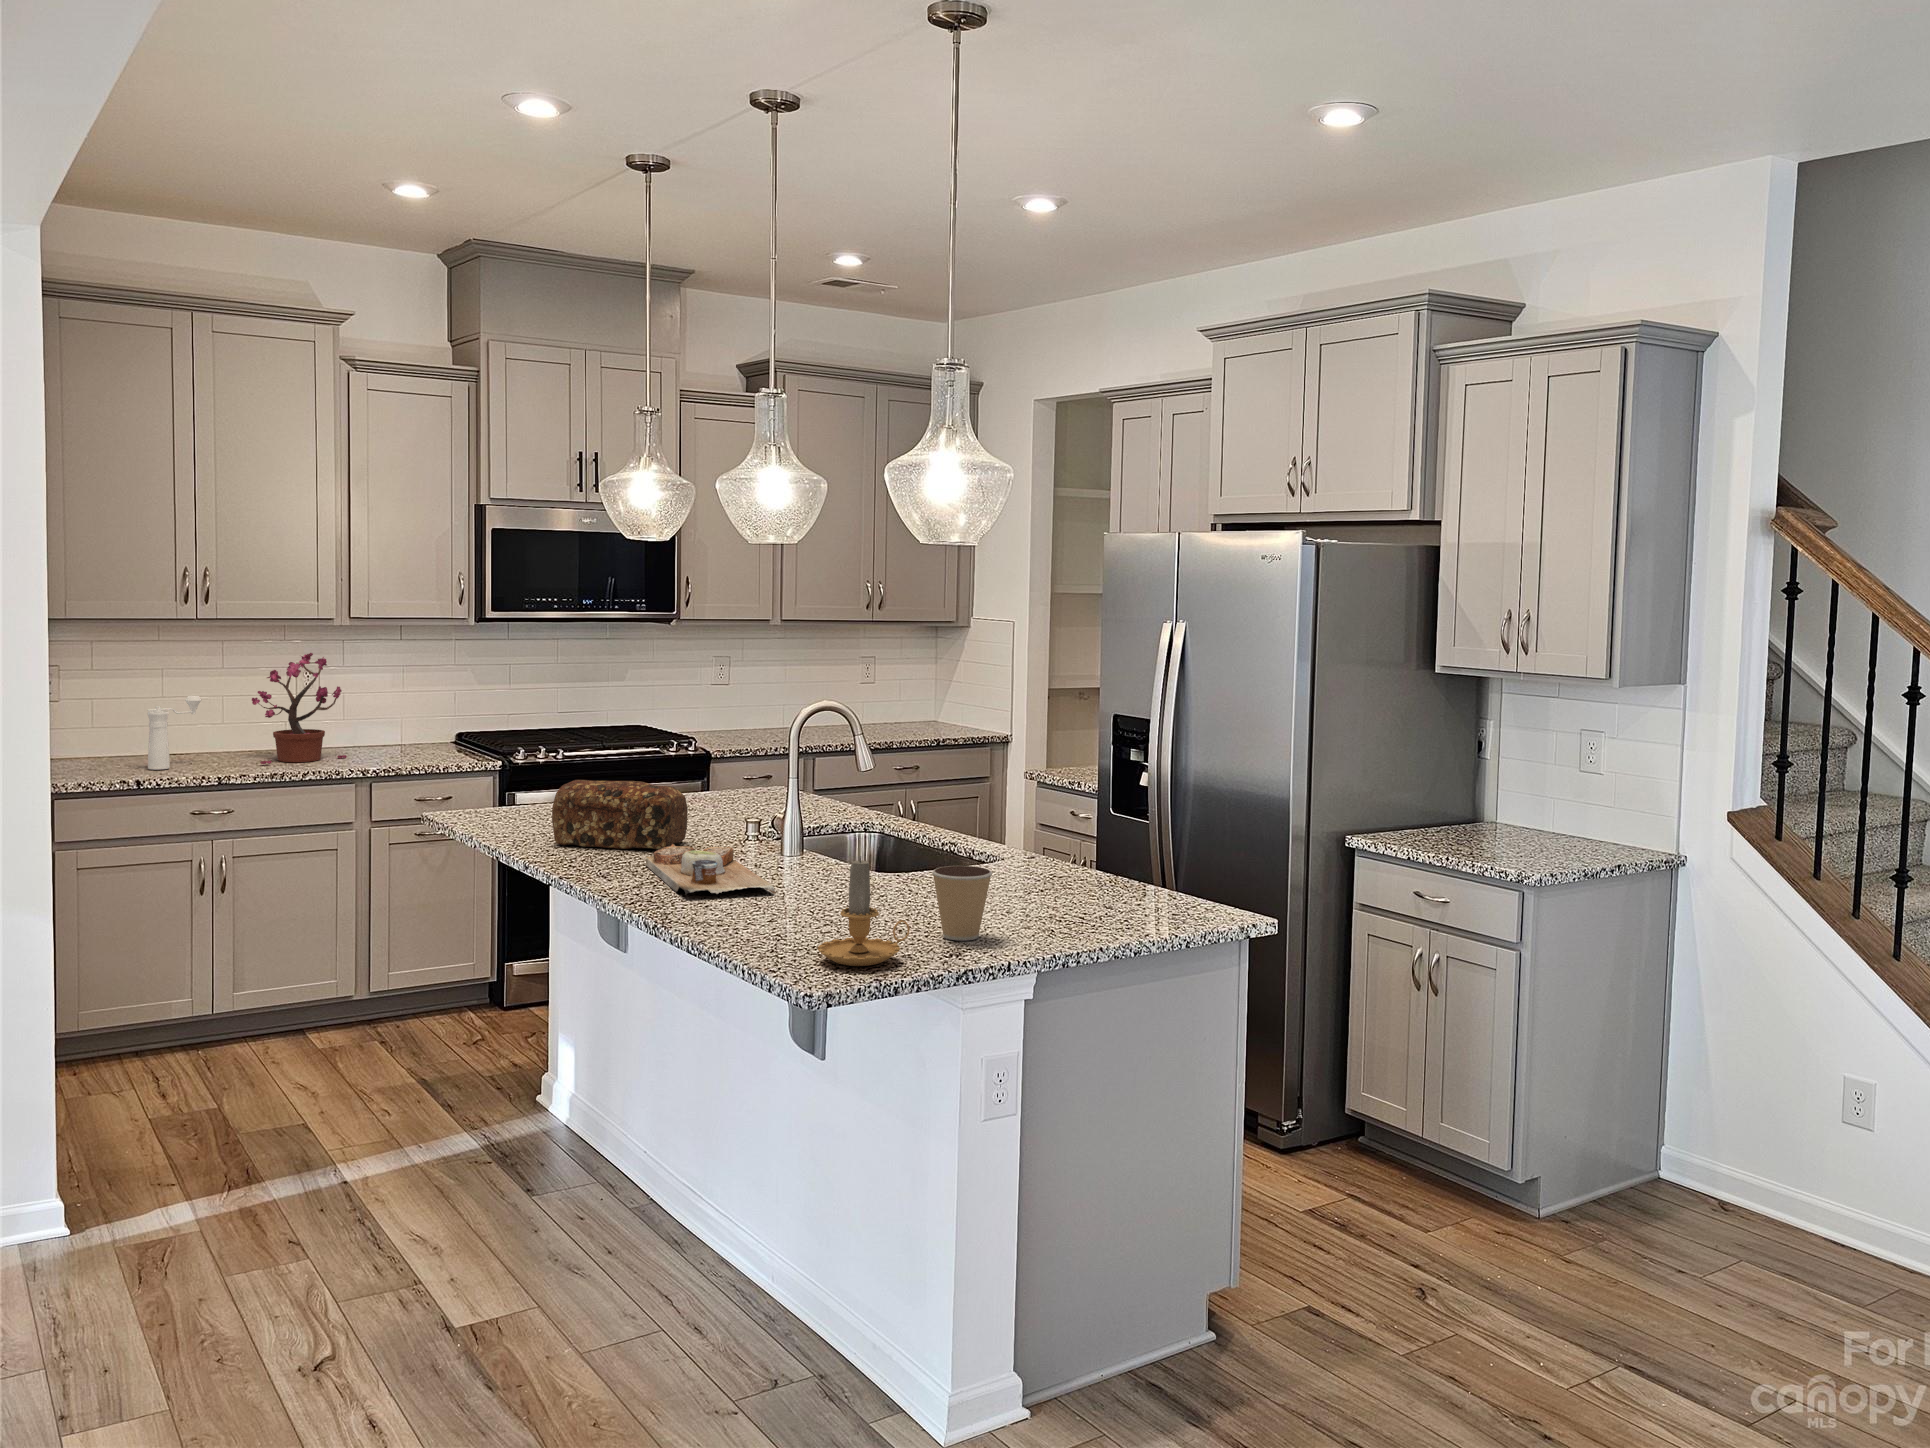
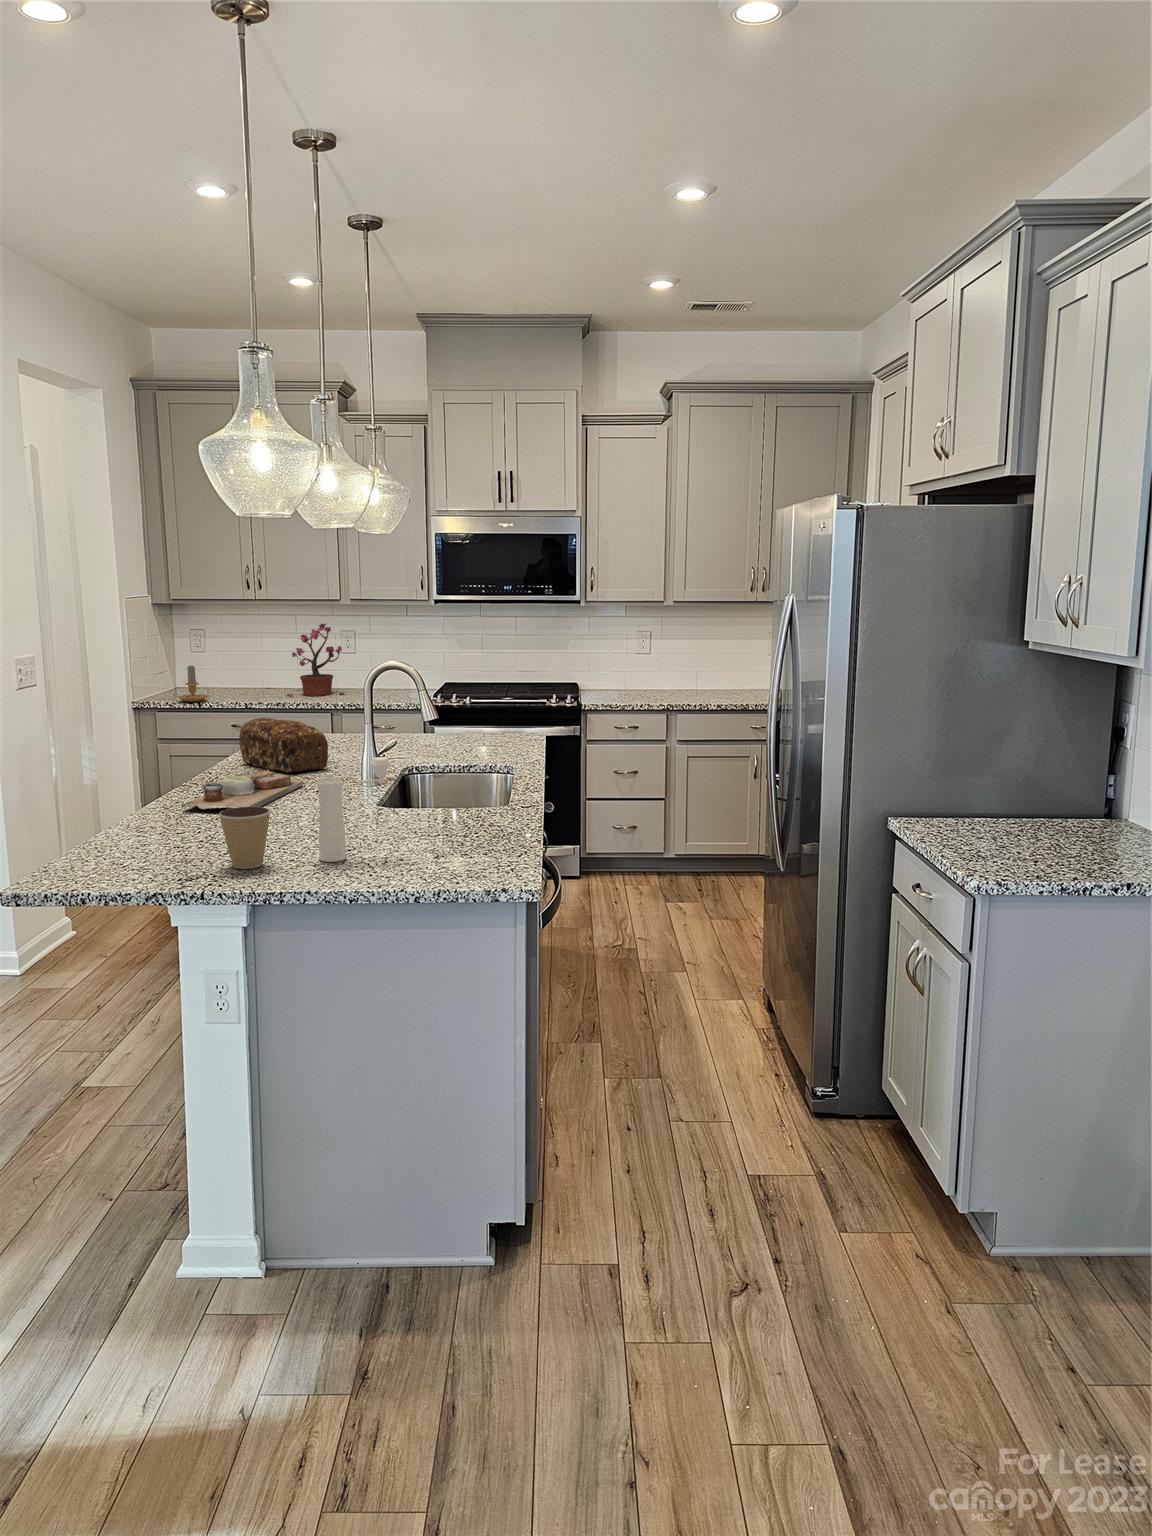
pepper mill: present [147,696,201,770] -> present [315,757,391,862]
candle: present [818,856,910,966] -> present [178,666,214,702]

